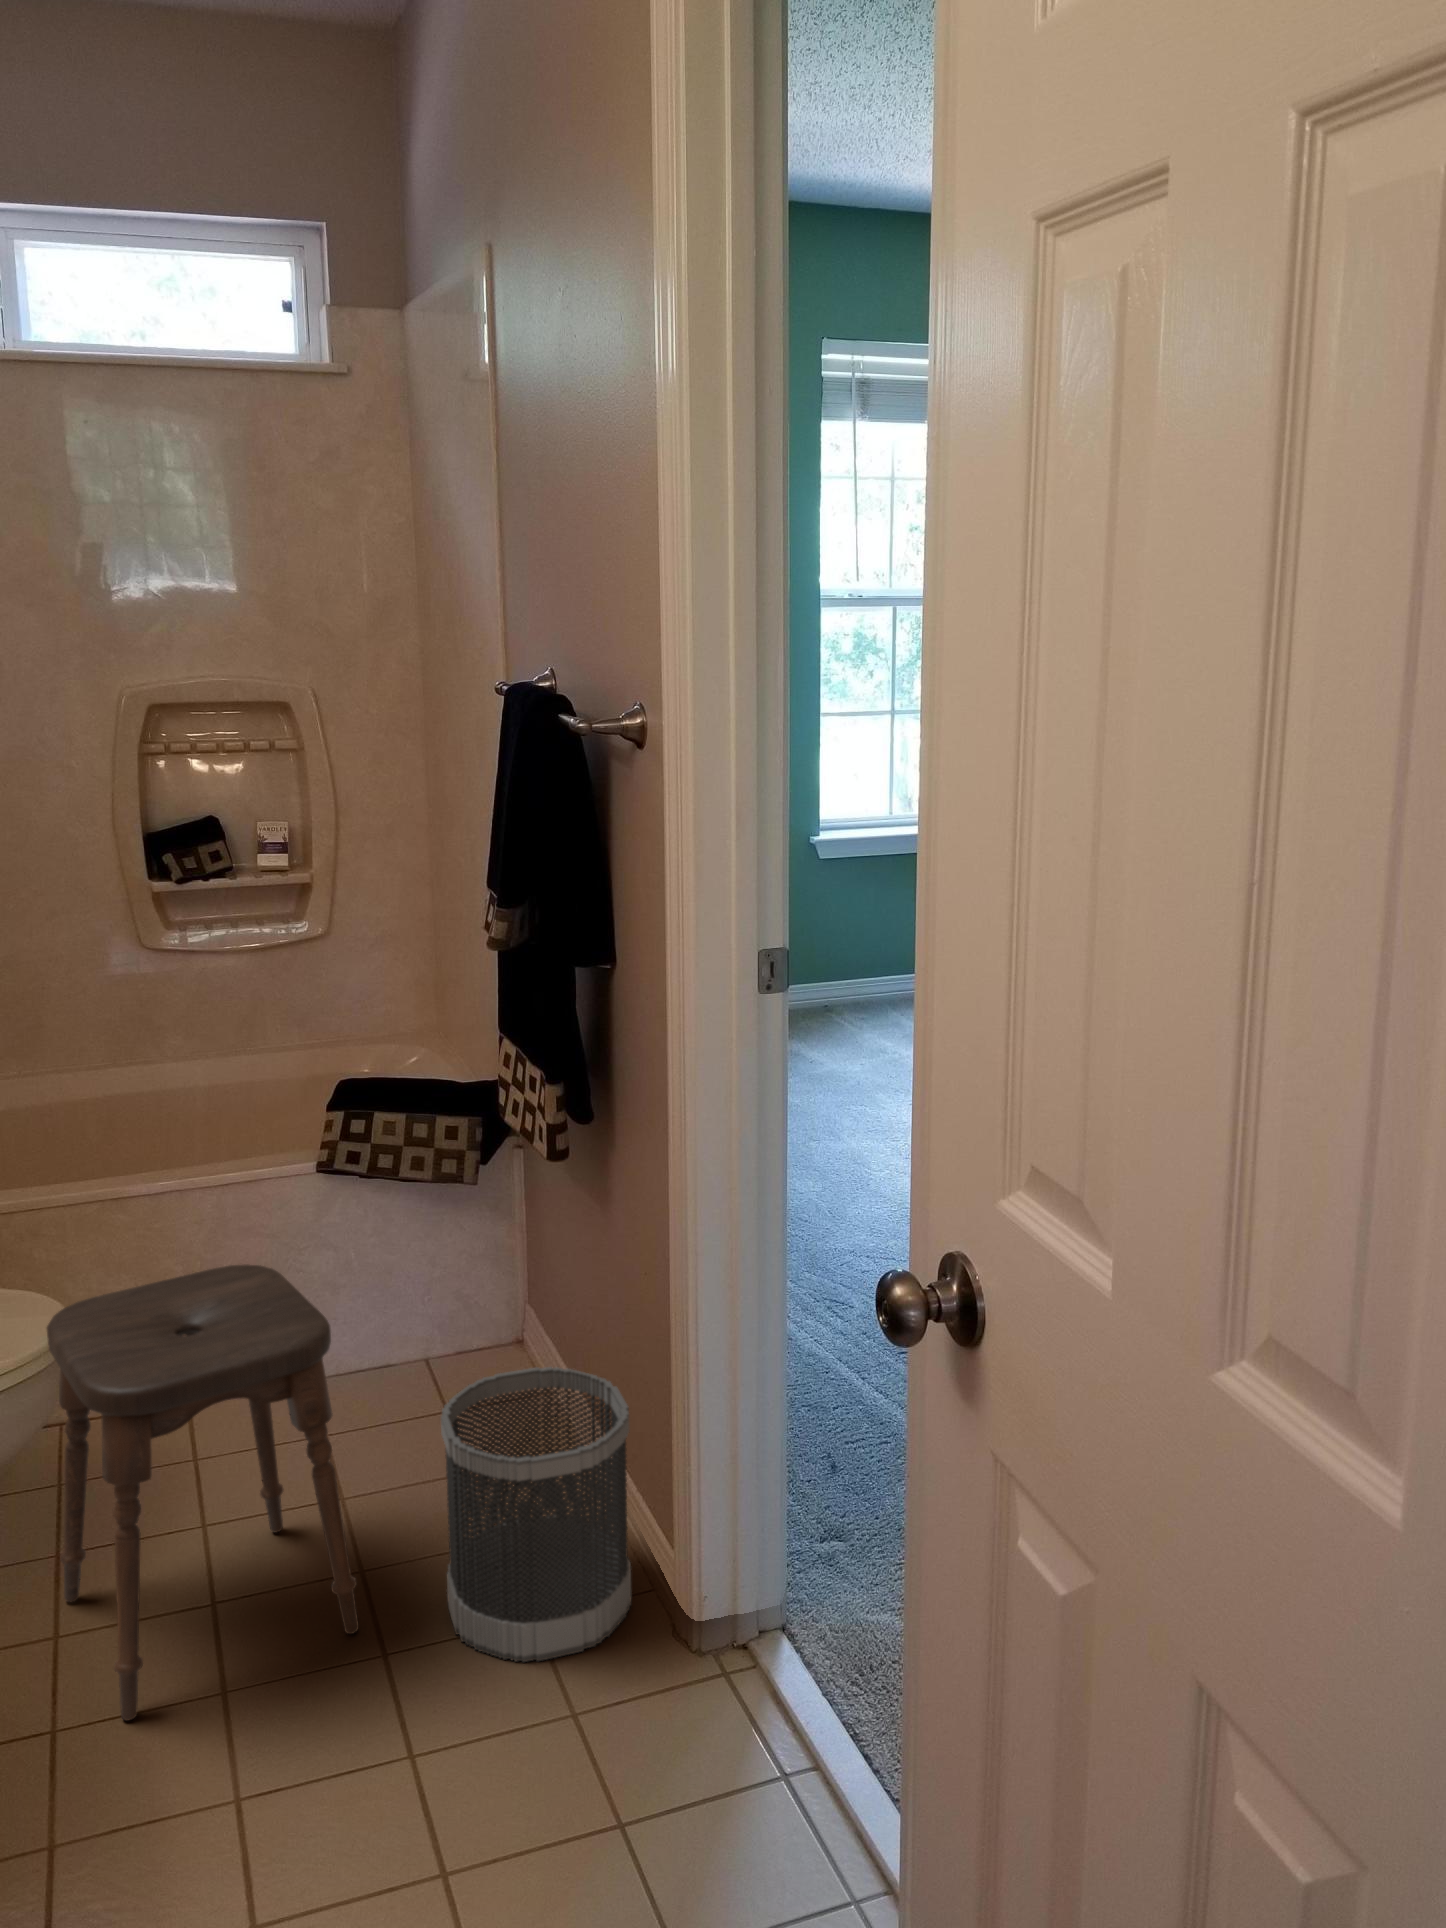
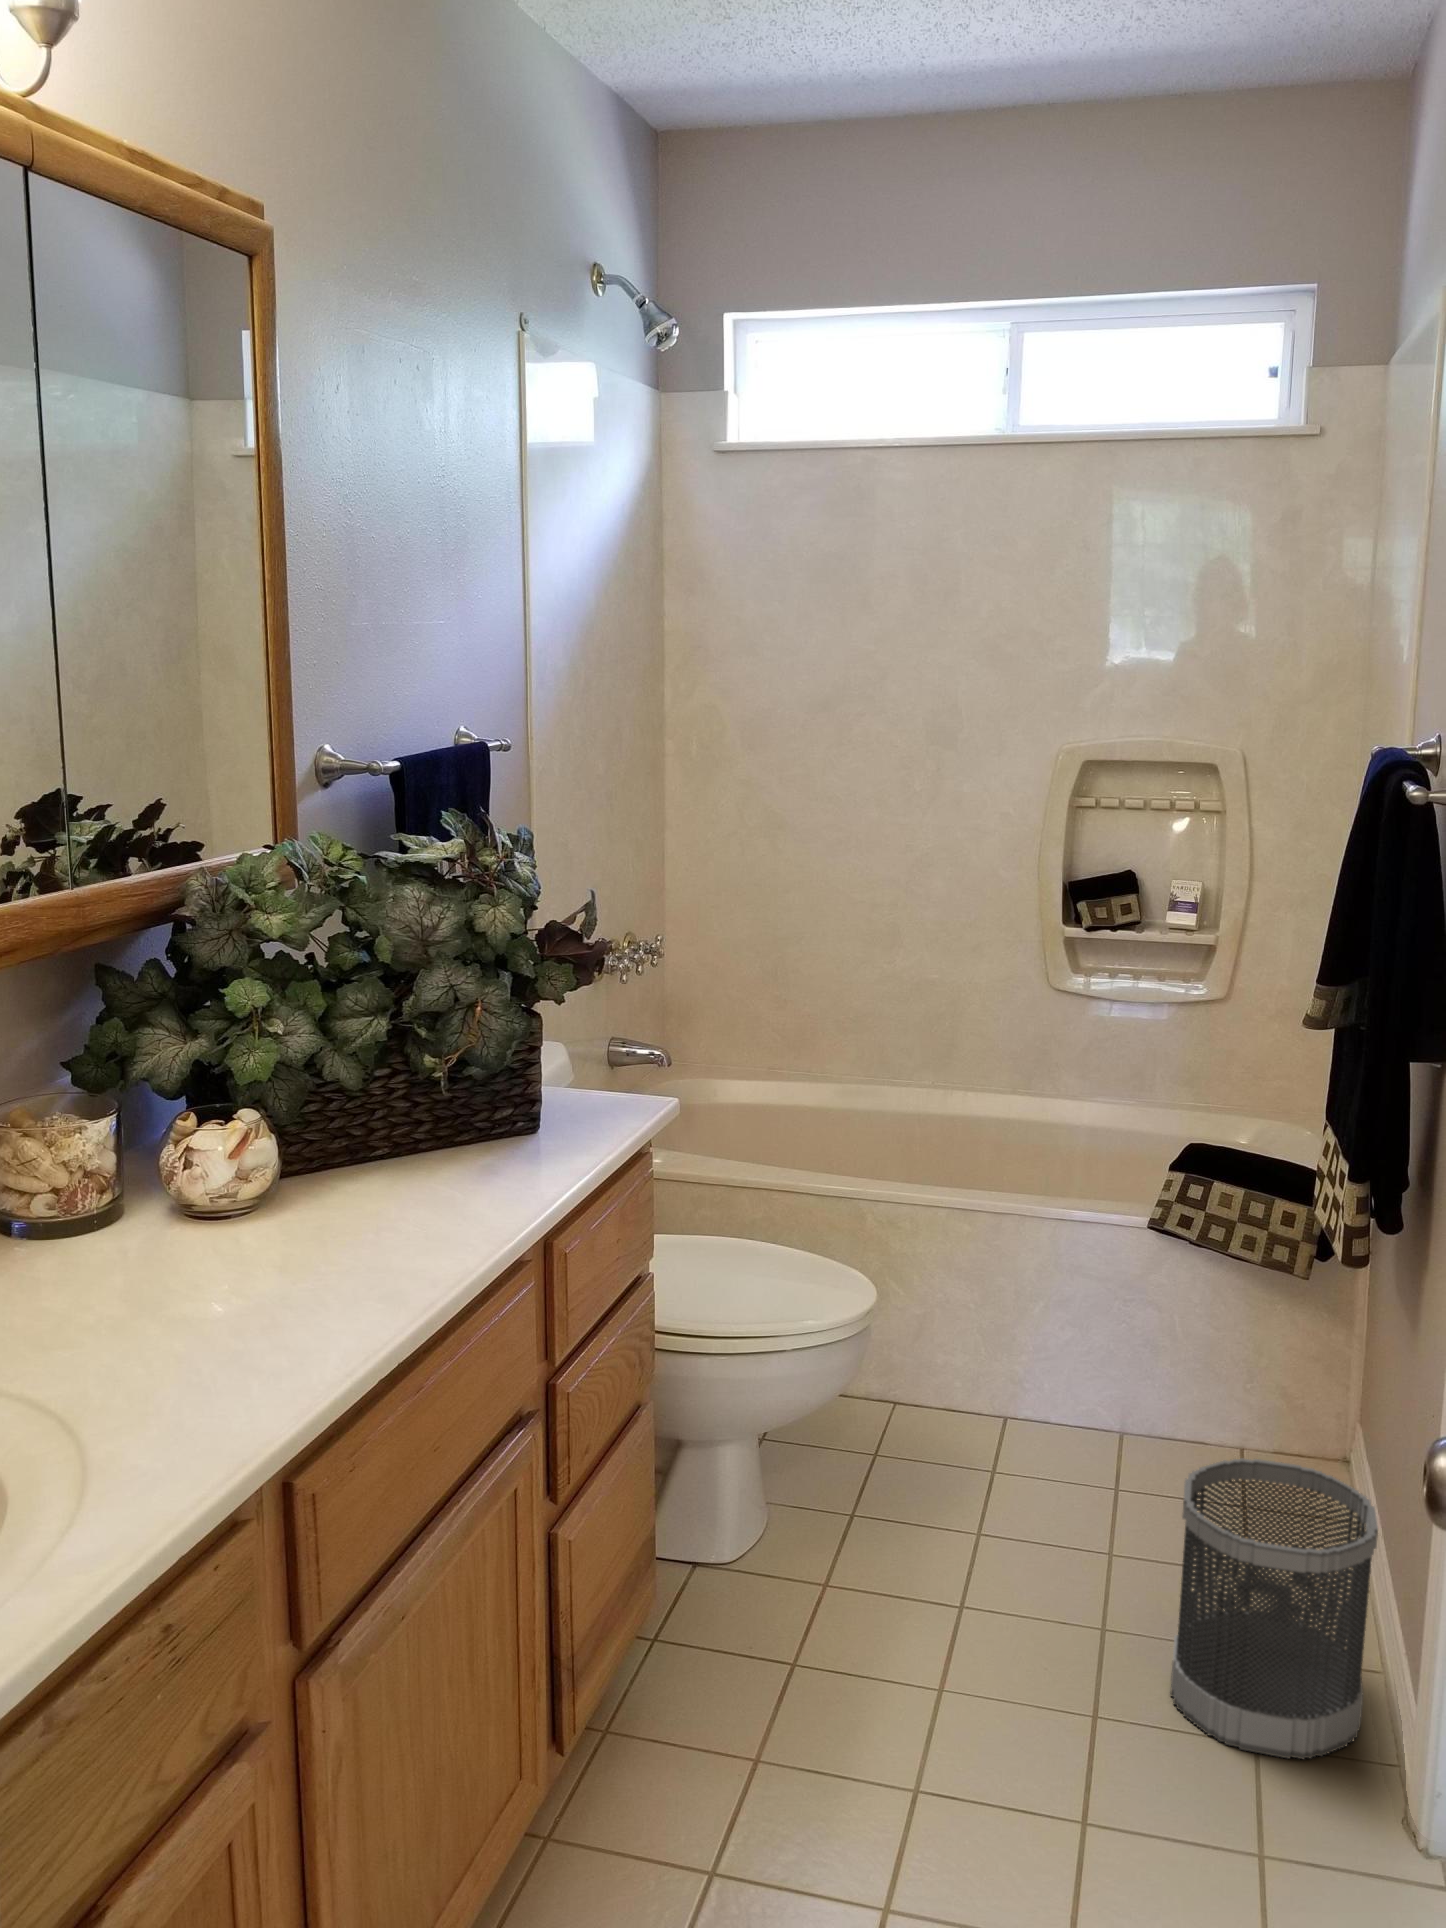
stool: present [47,1265,359,1721] -> none [851,1285,1092,1658]

